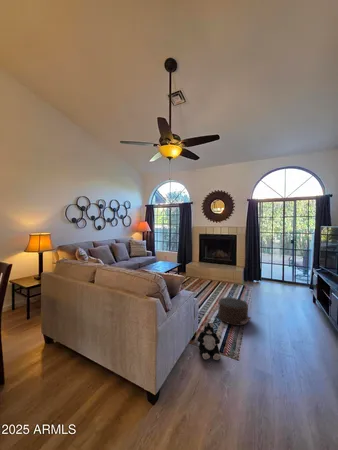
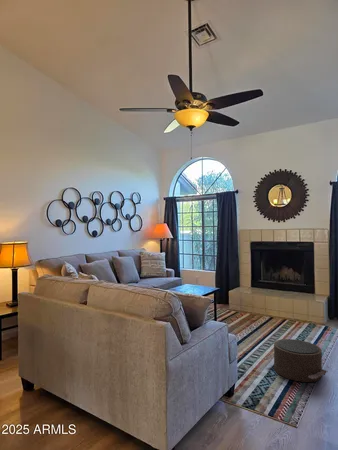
plush toy: present [197,322,221,360] -> none [234,370,269,426]

